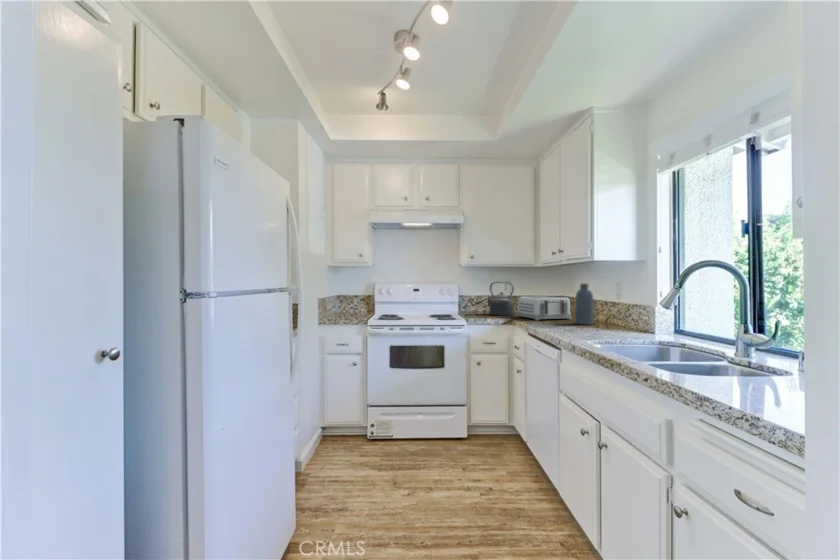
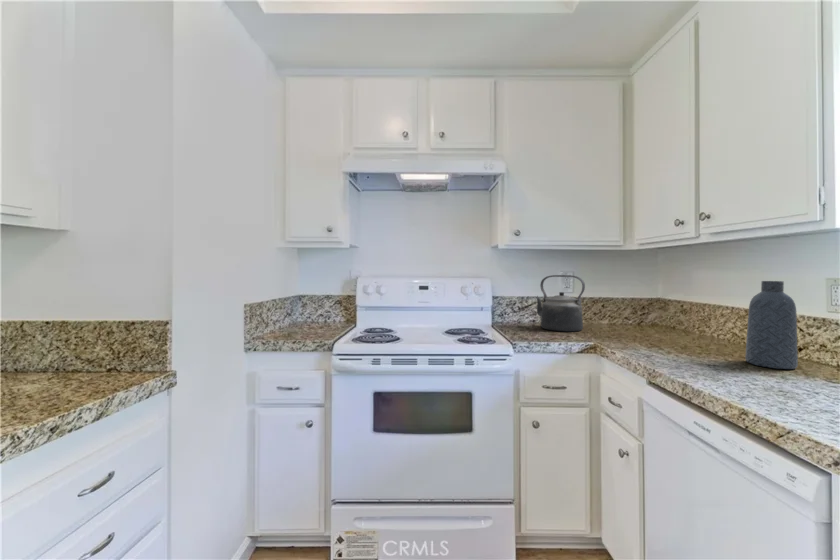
toaster: present [517,296,572,320] -> none [594,300,709,349]

